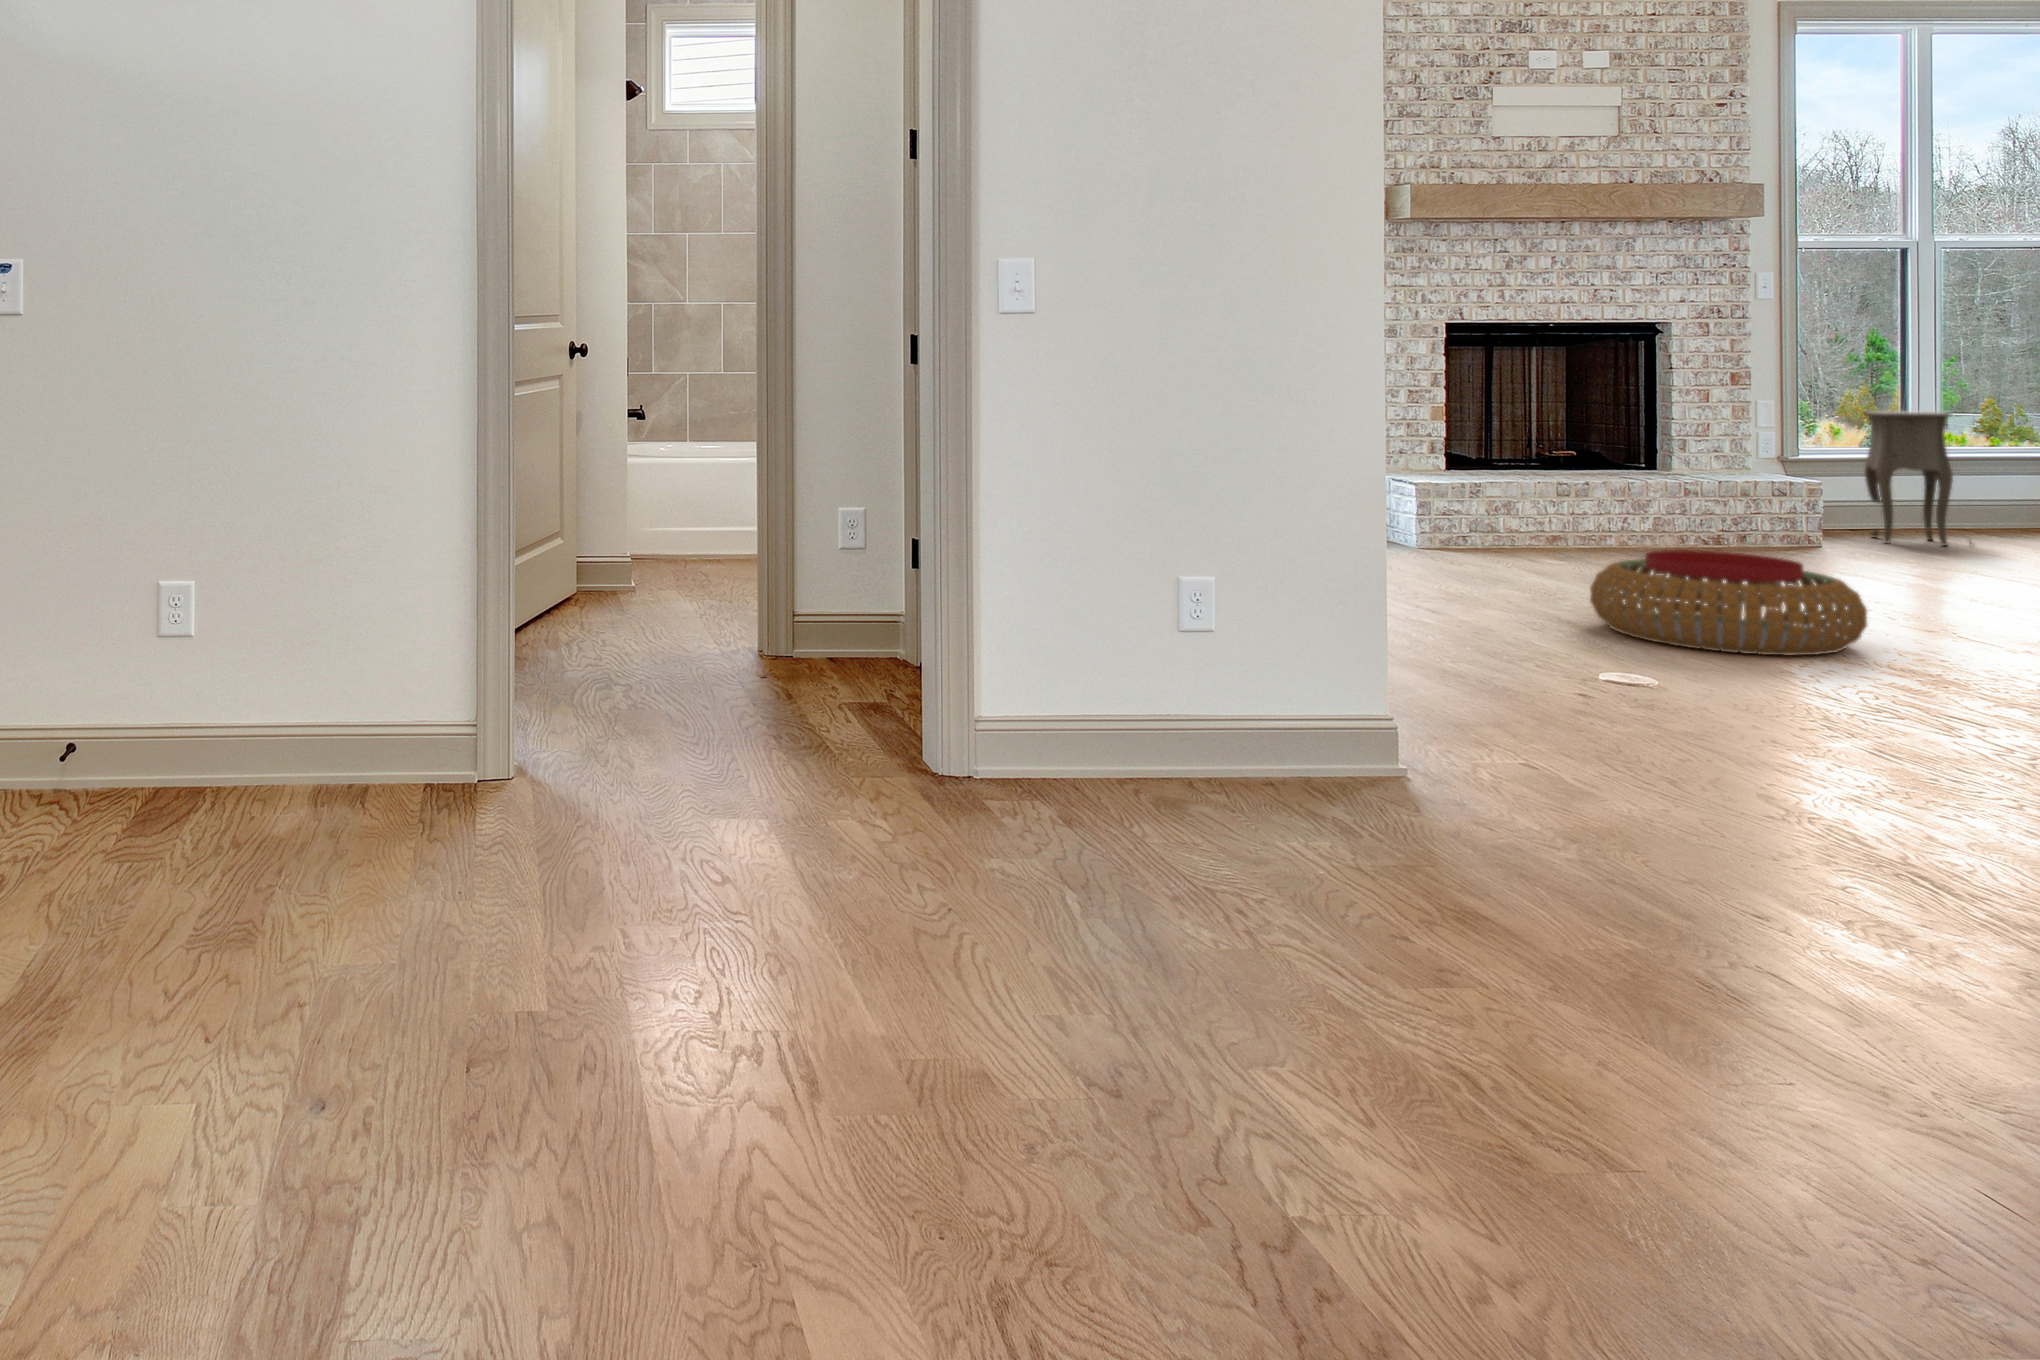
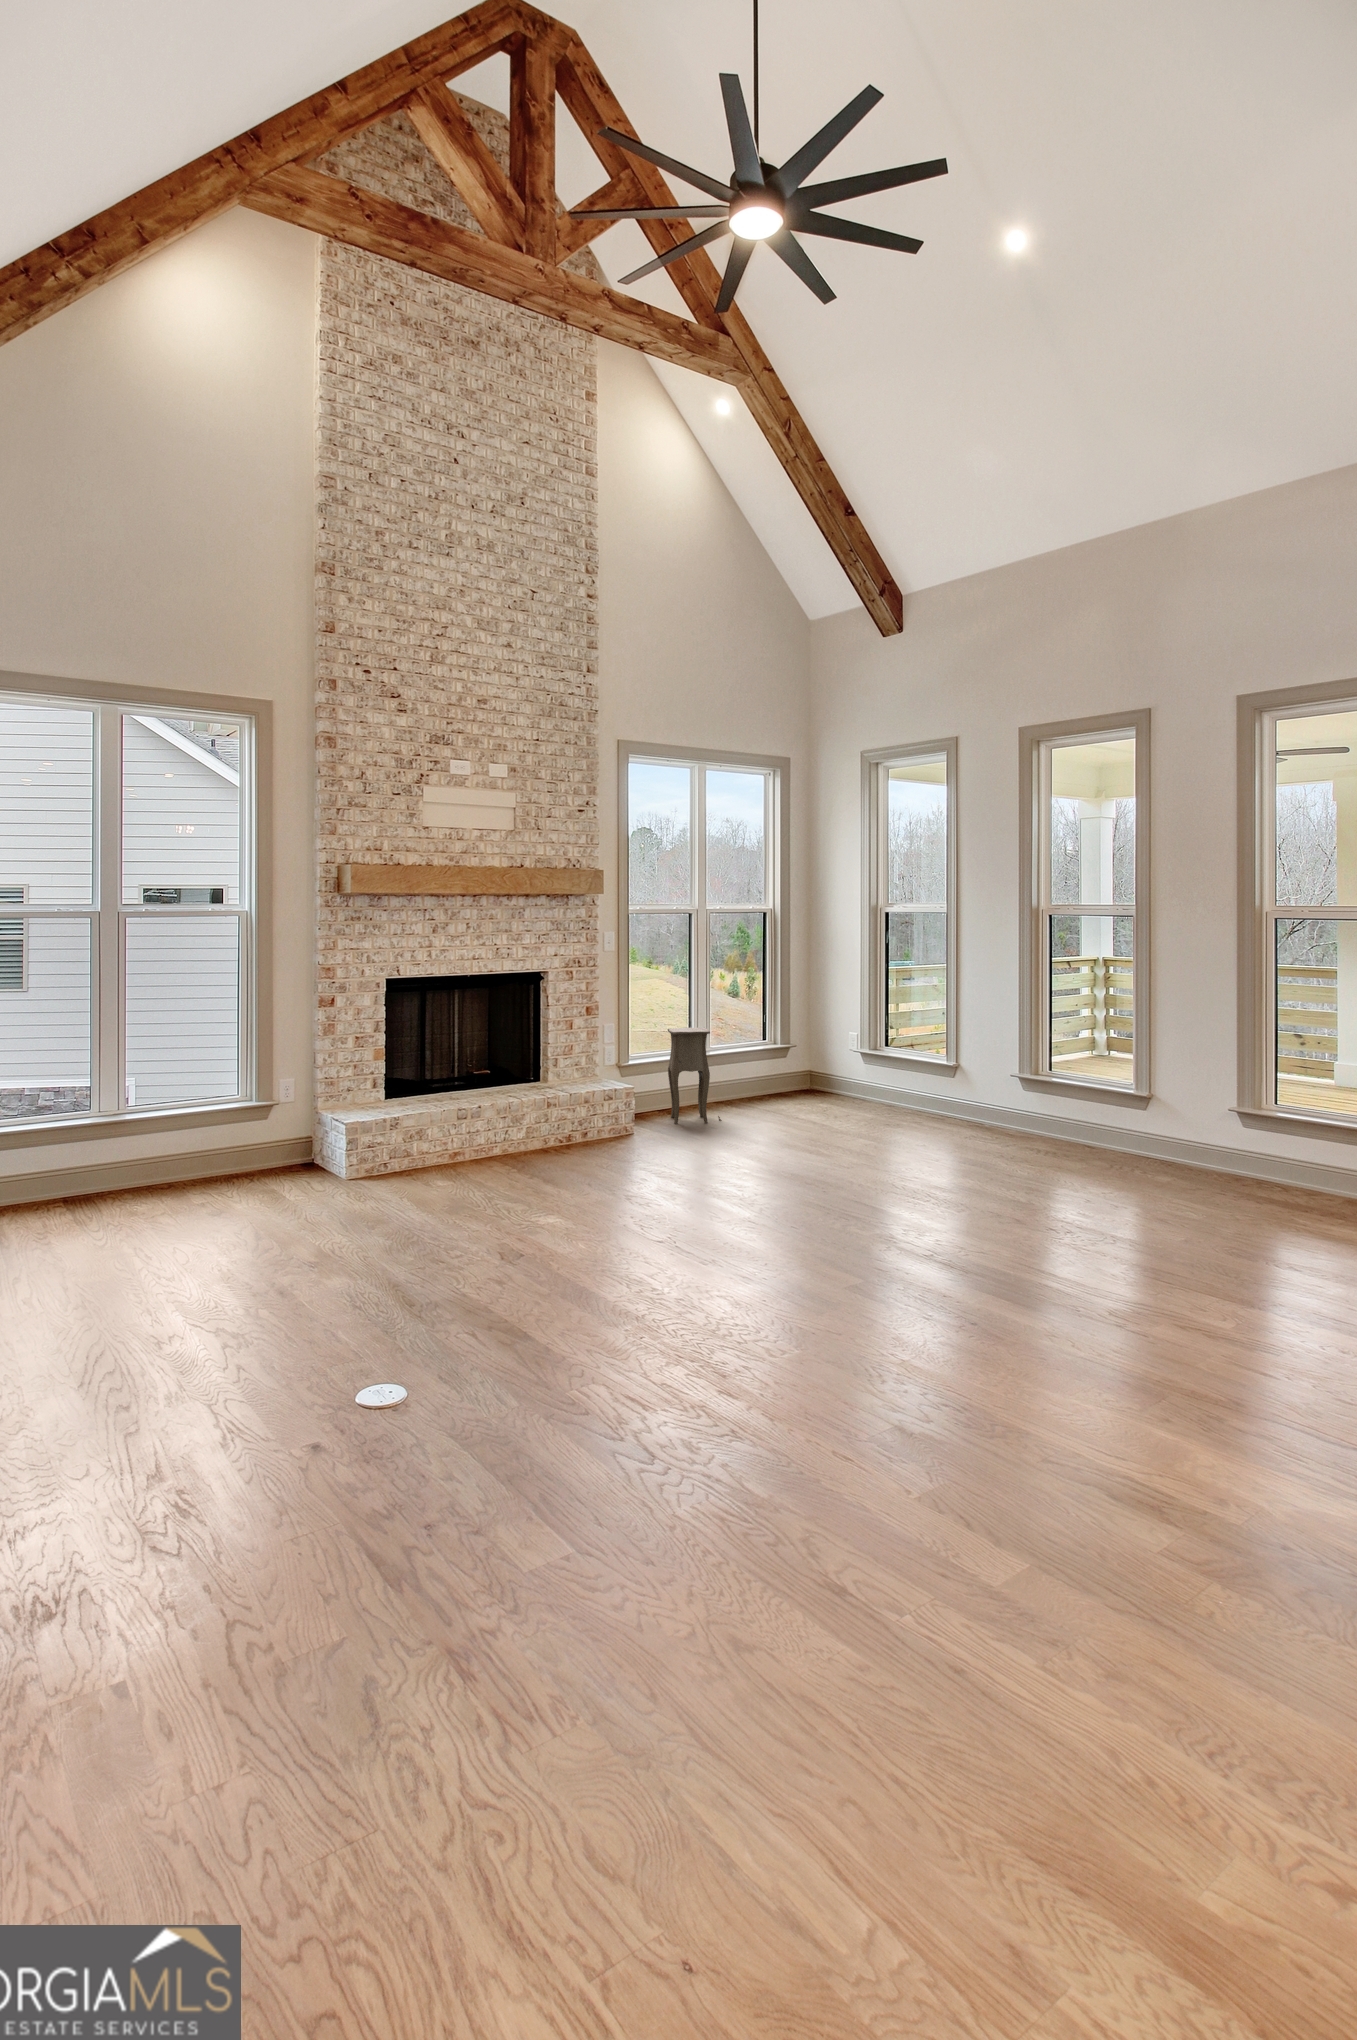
pouf: present [1590,550,1867,655] -> none [393,1203,578,1310]

